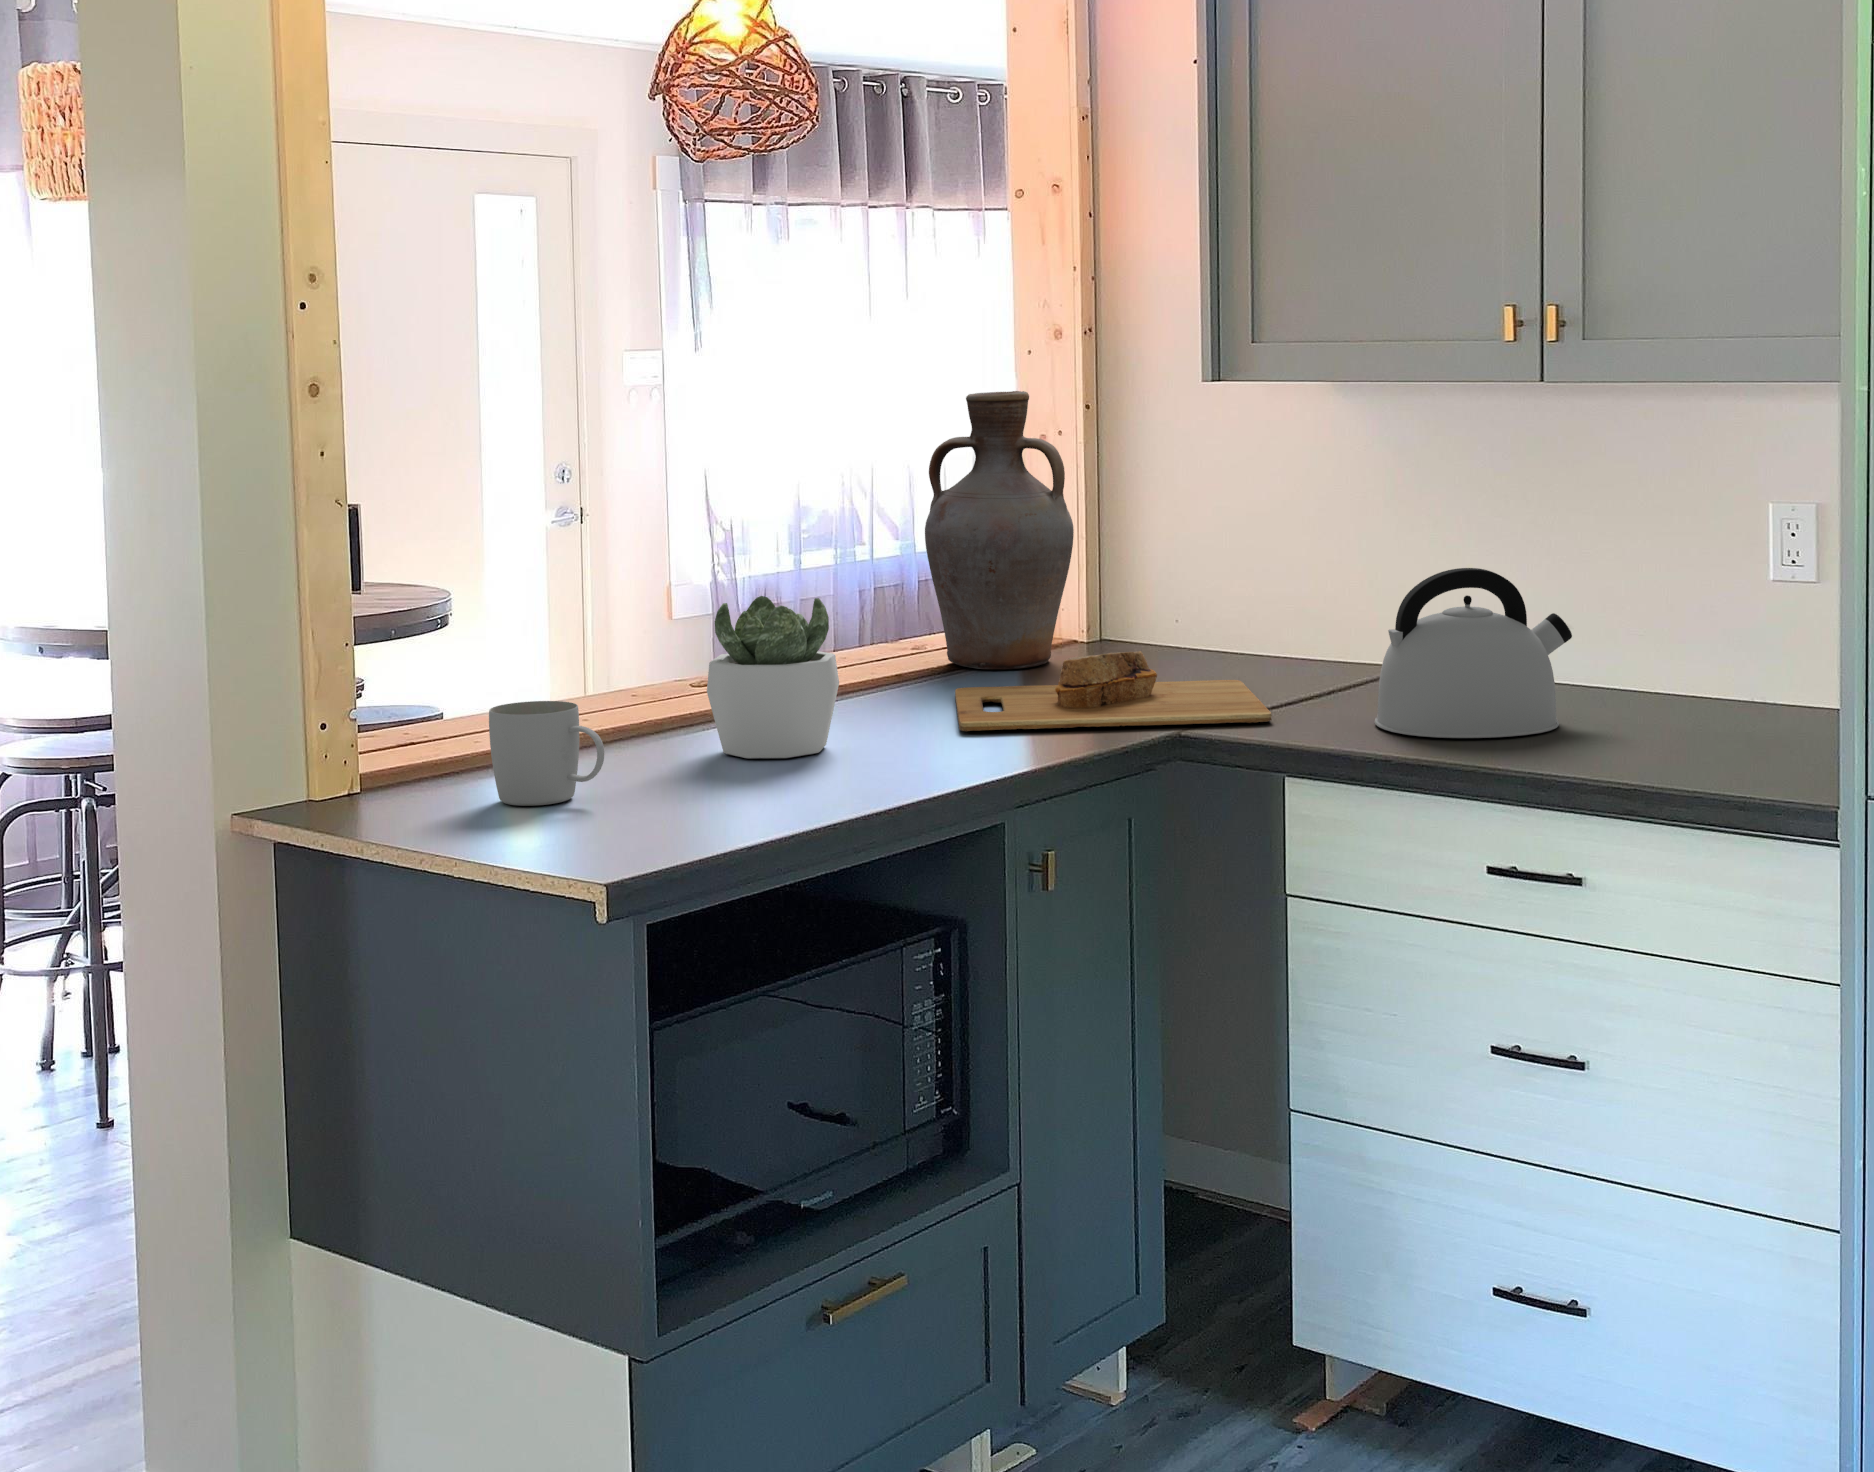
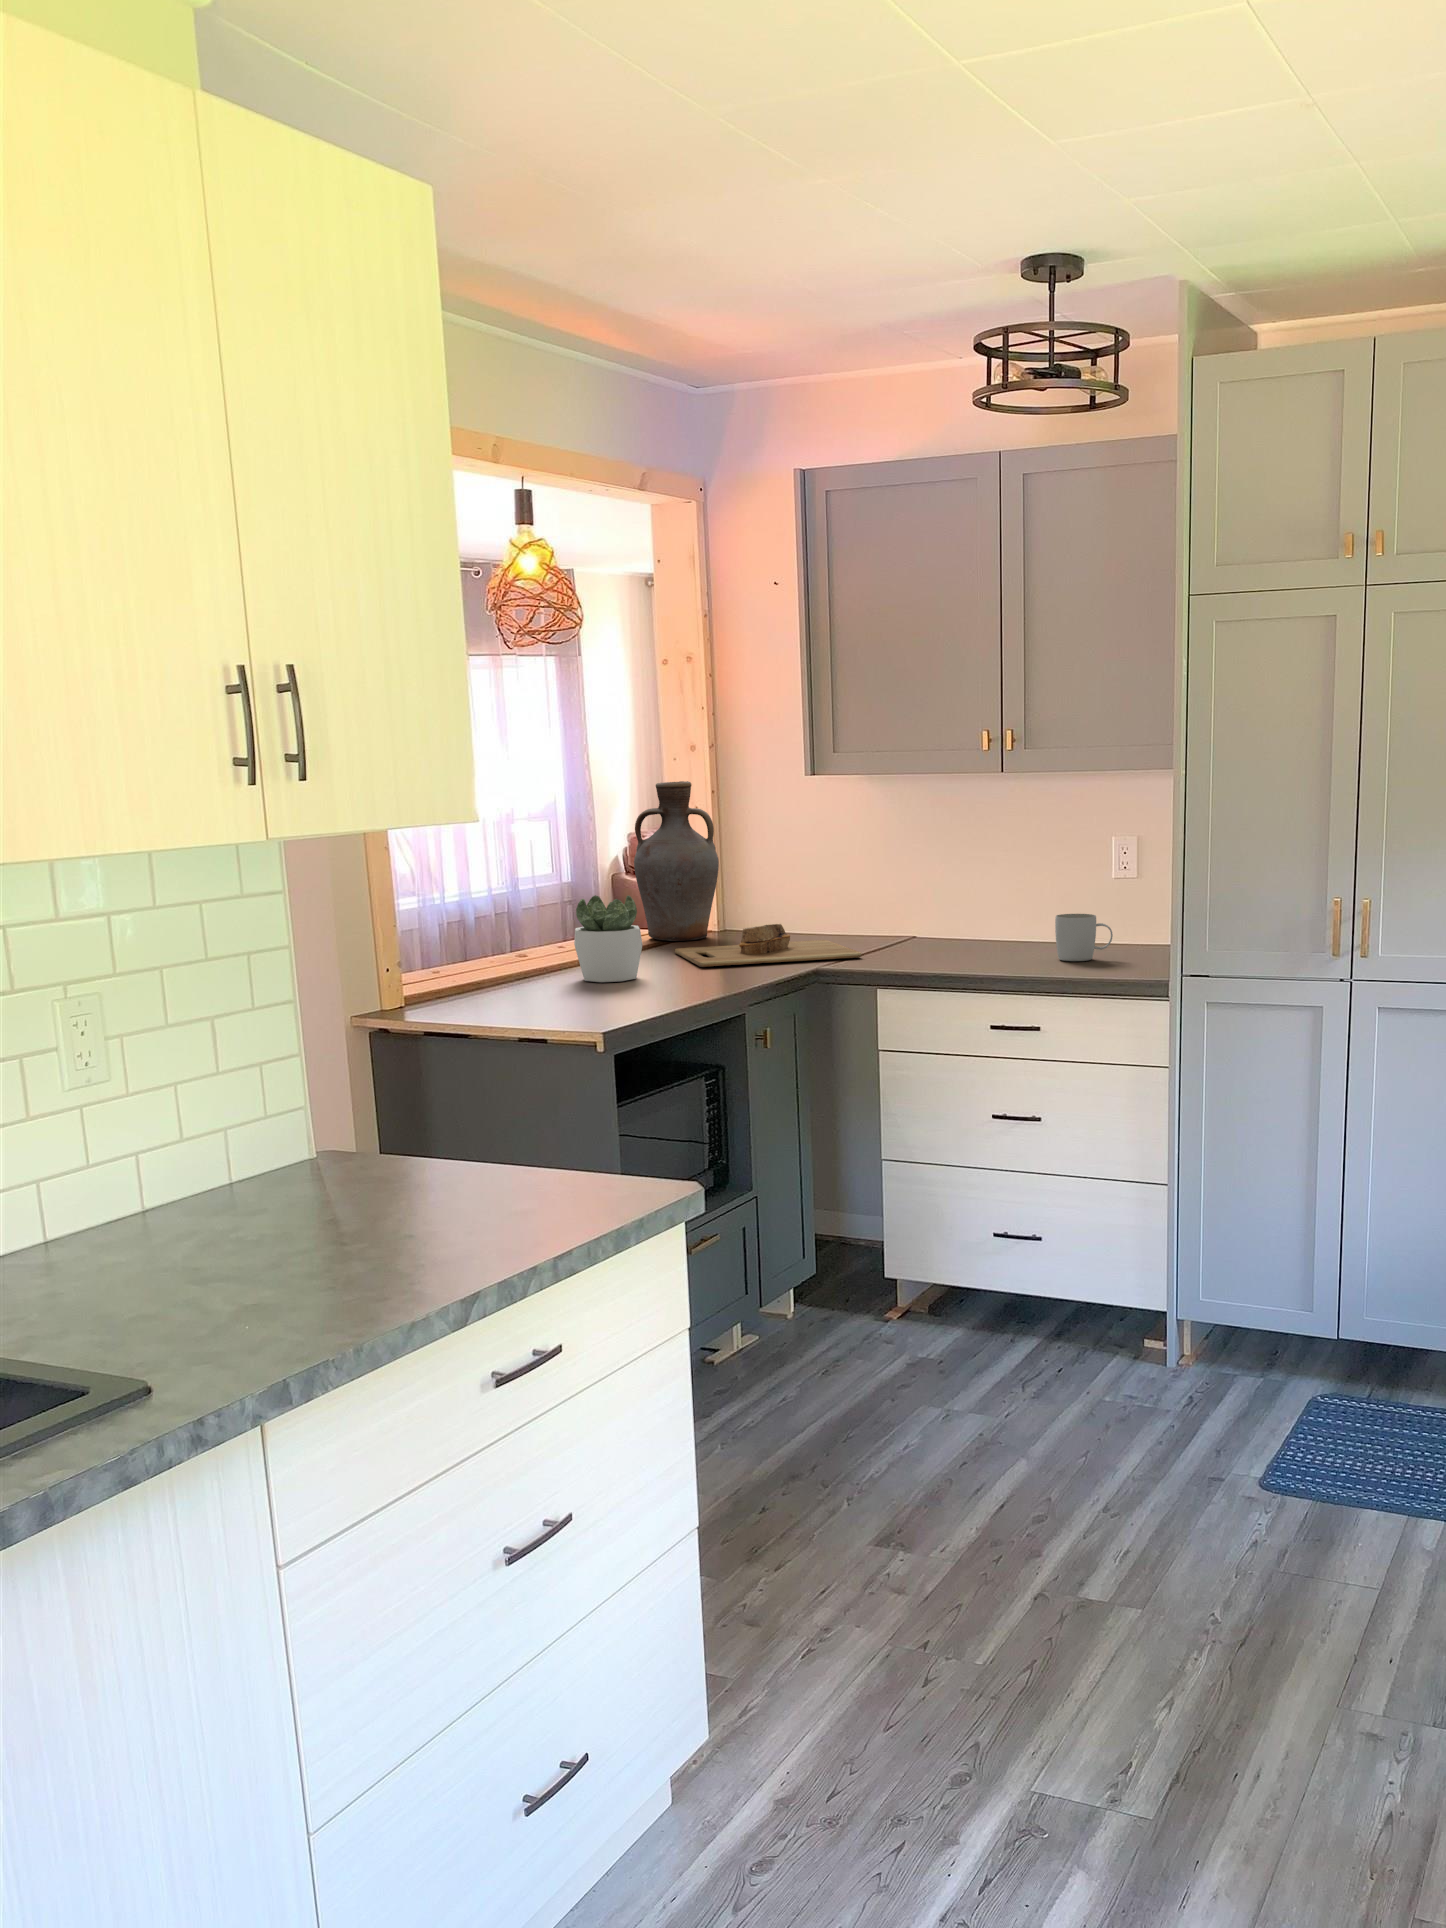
kettle: present [1375,568,1572,738] -> none [915,872,1016,960]
mug: present [489,701,604,806] -> present [1055,914,1113,961]

